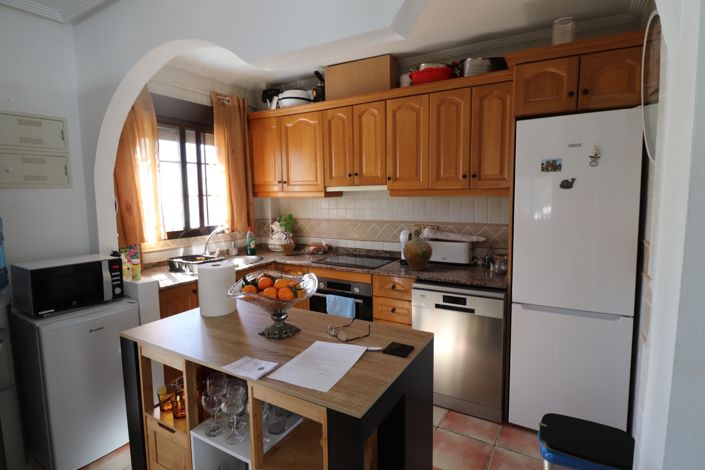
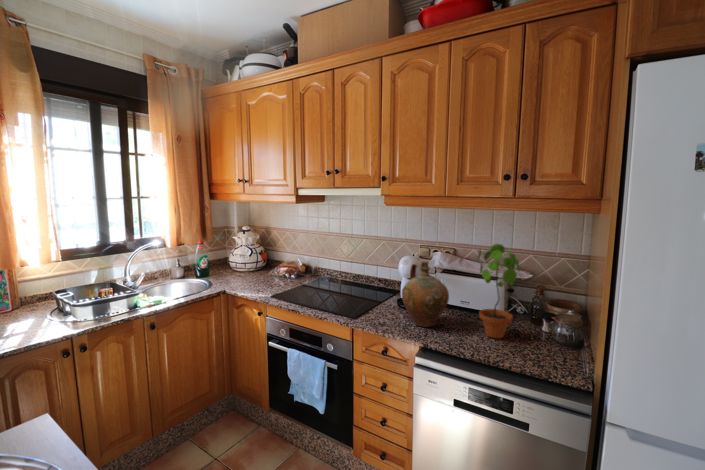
potted plant: present [278,214,296,255] -> present [477,244,520,338]

